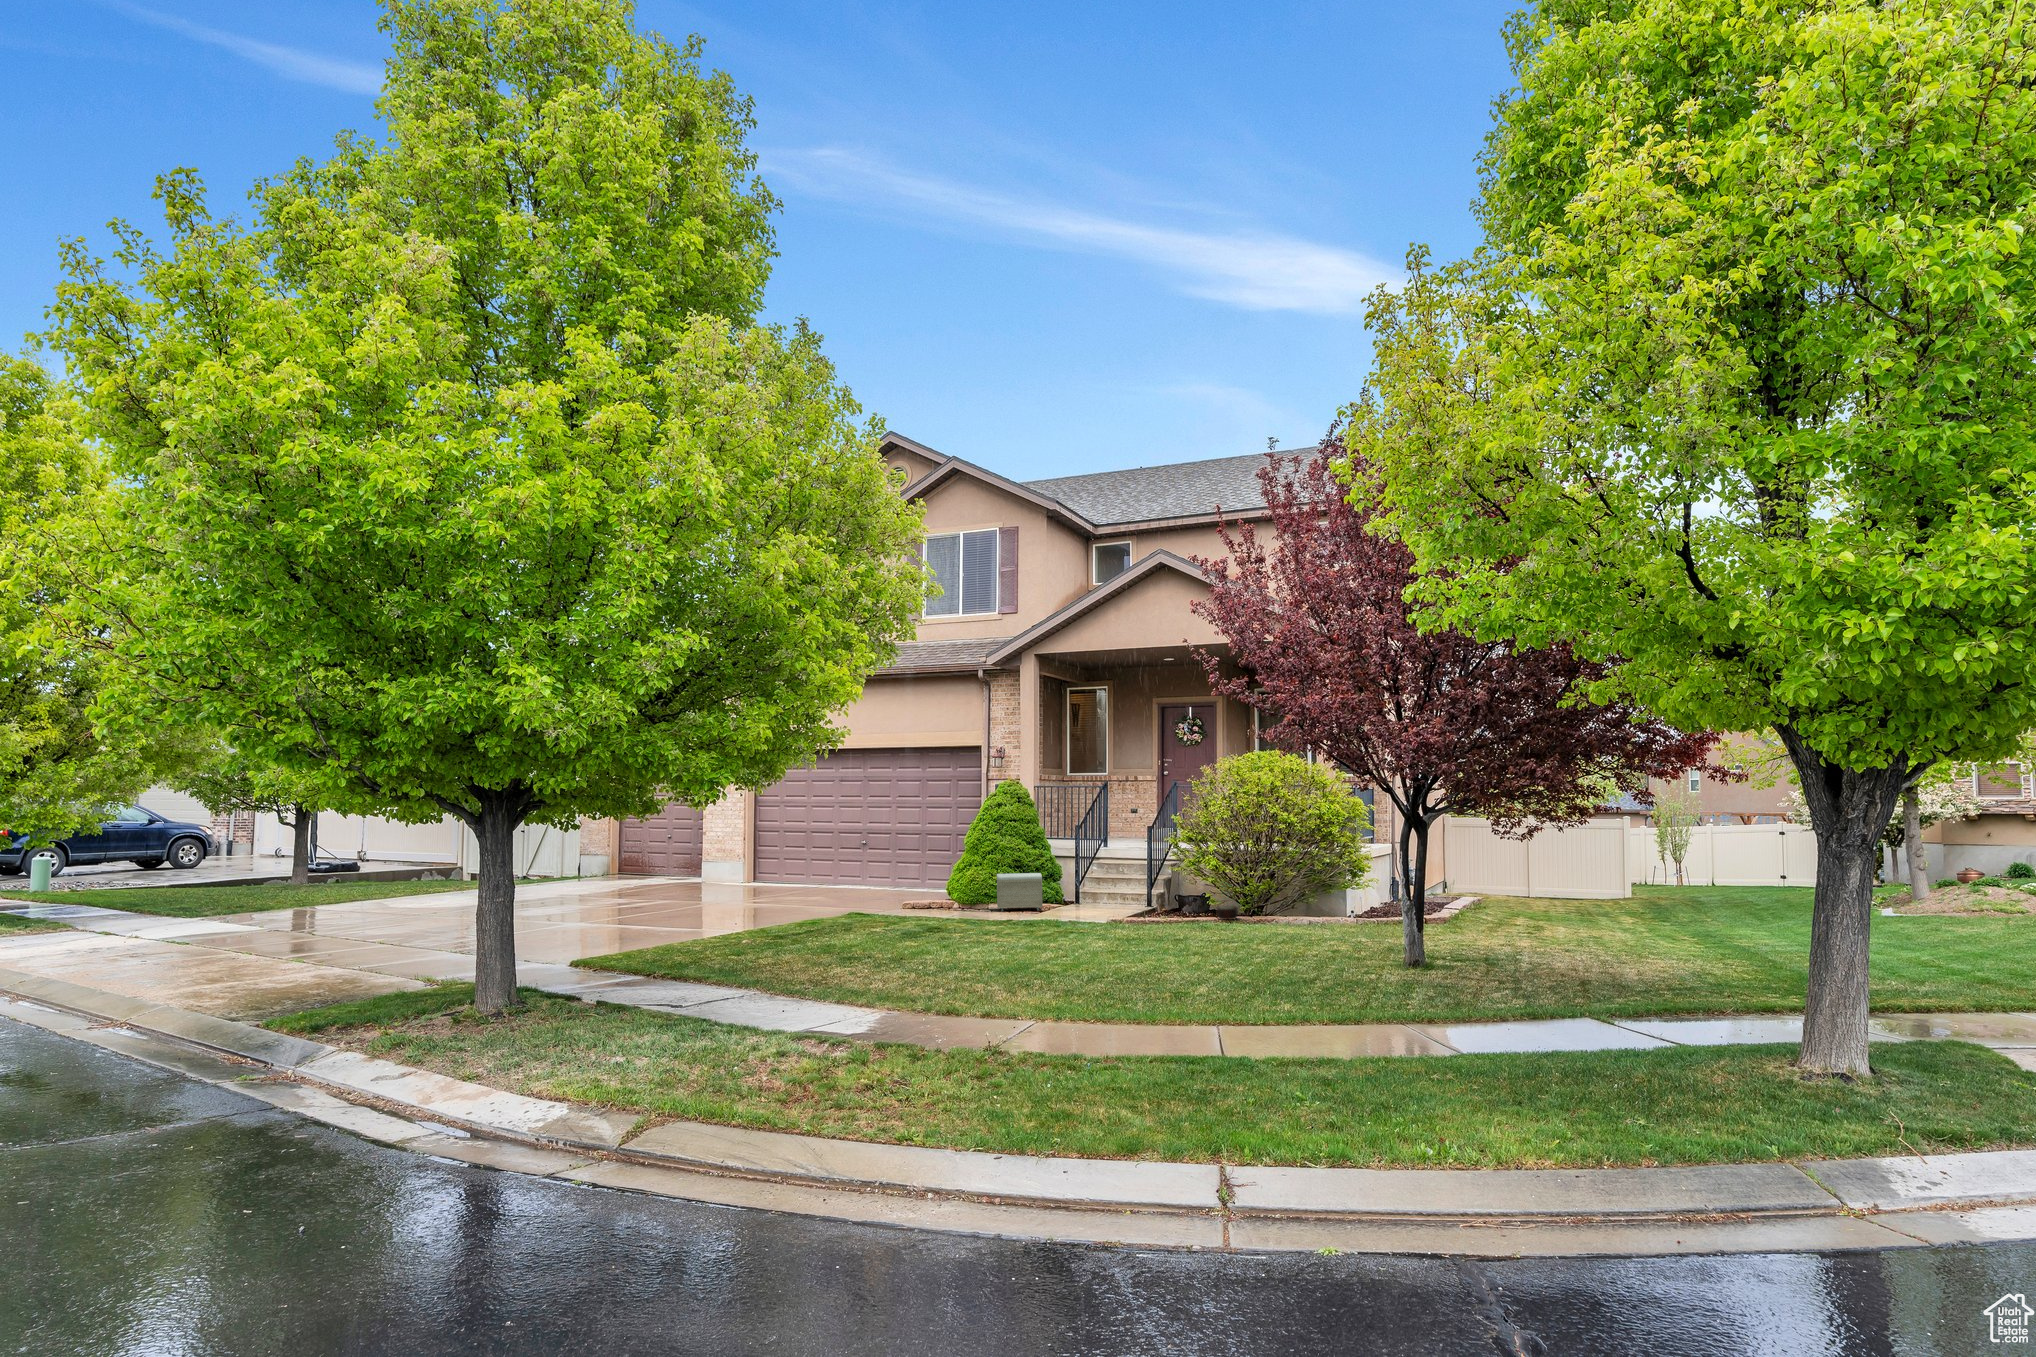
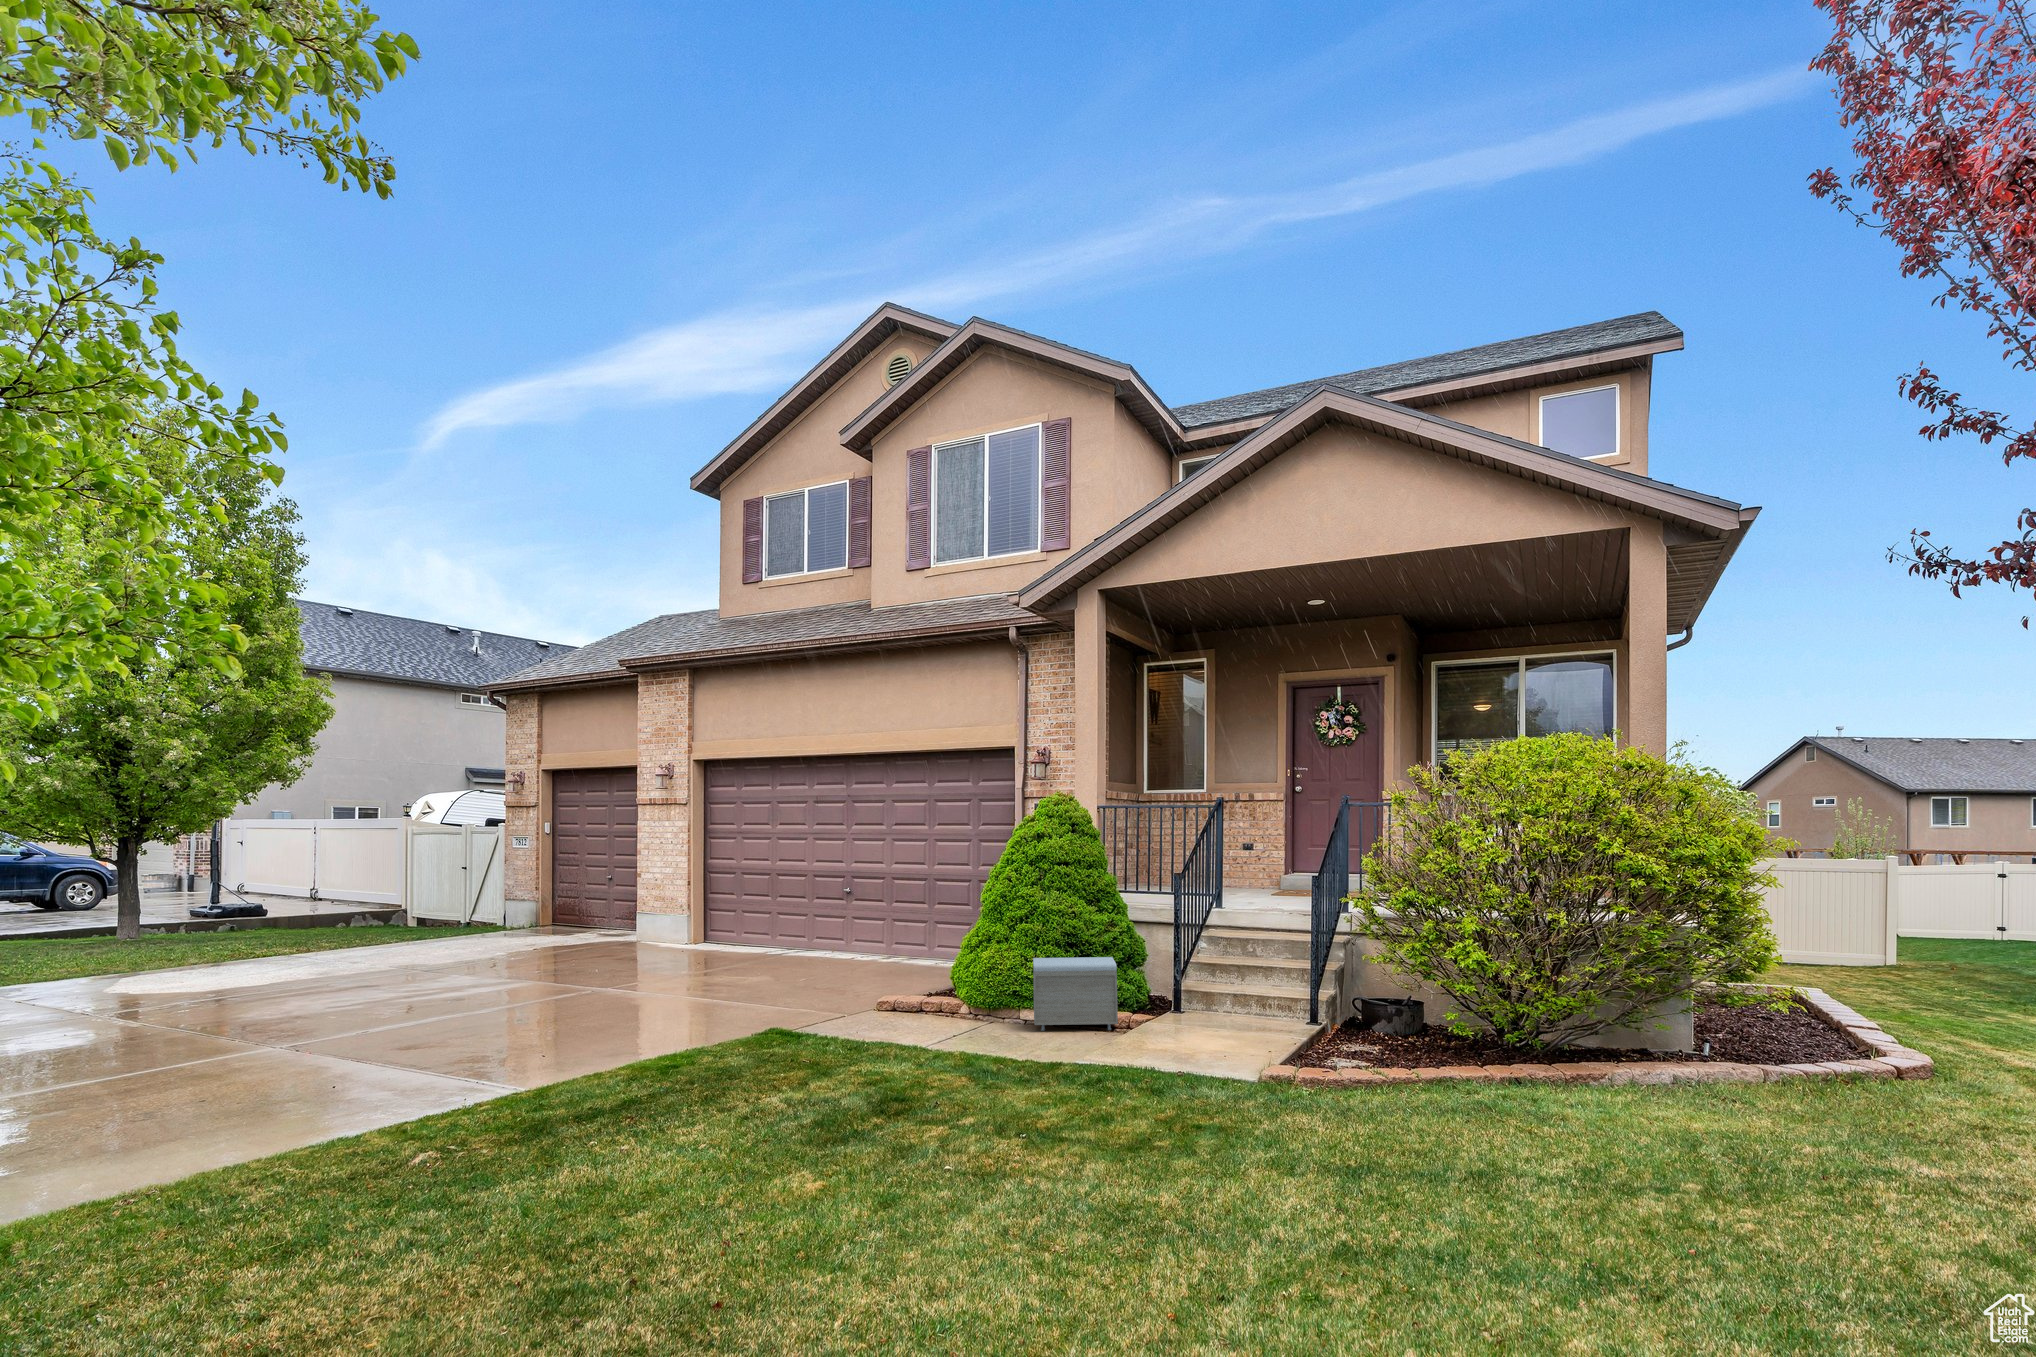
decorative plant: present [1217,882,1238,920] -> none [1483,989,1535,1077]

